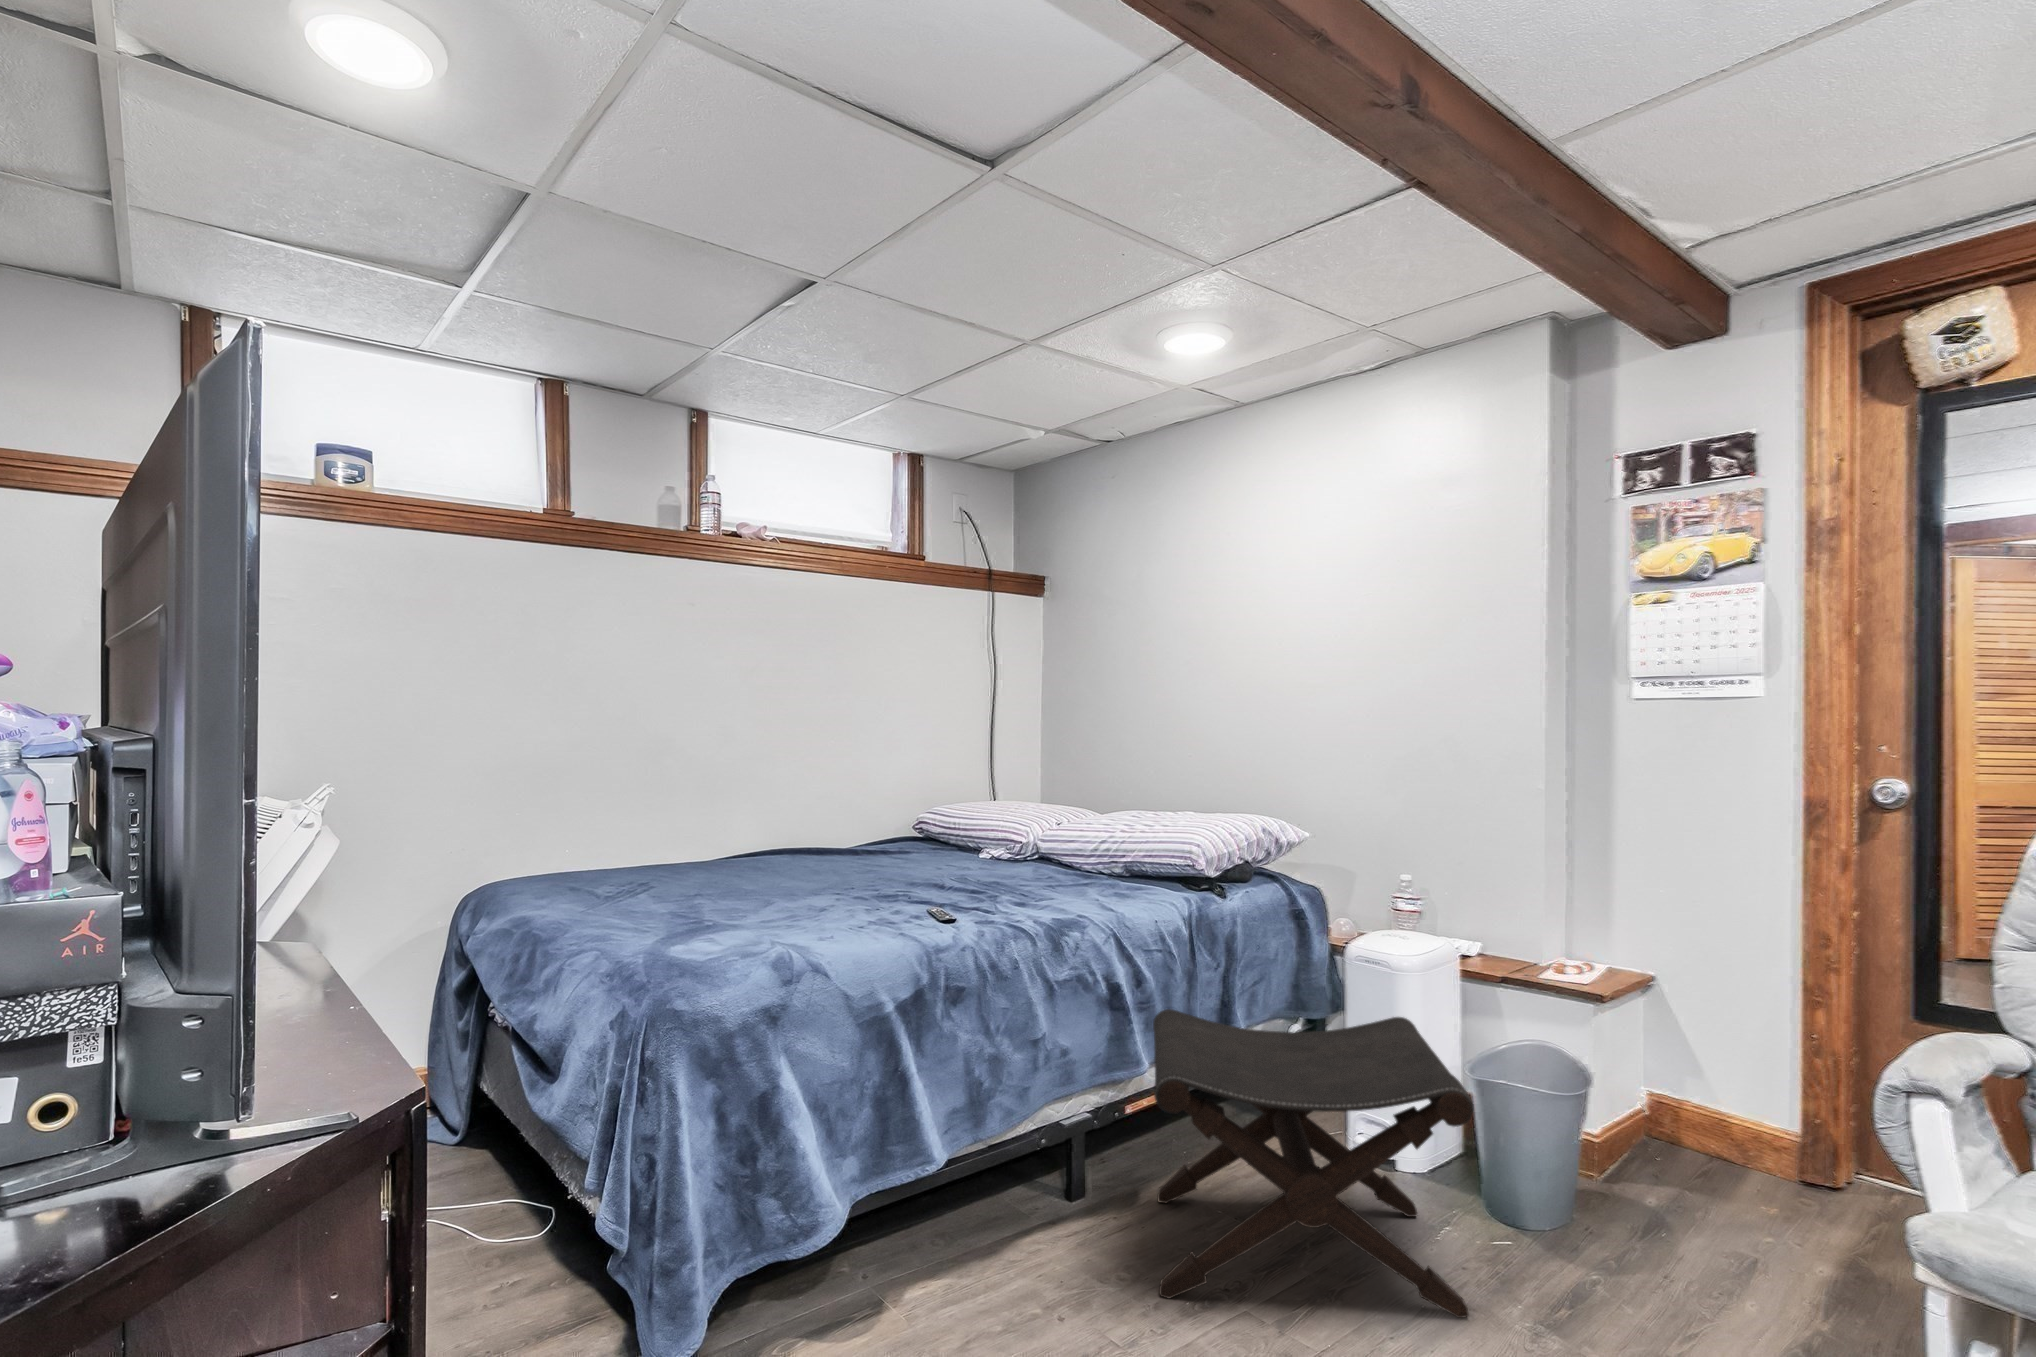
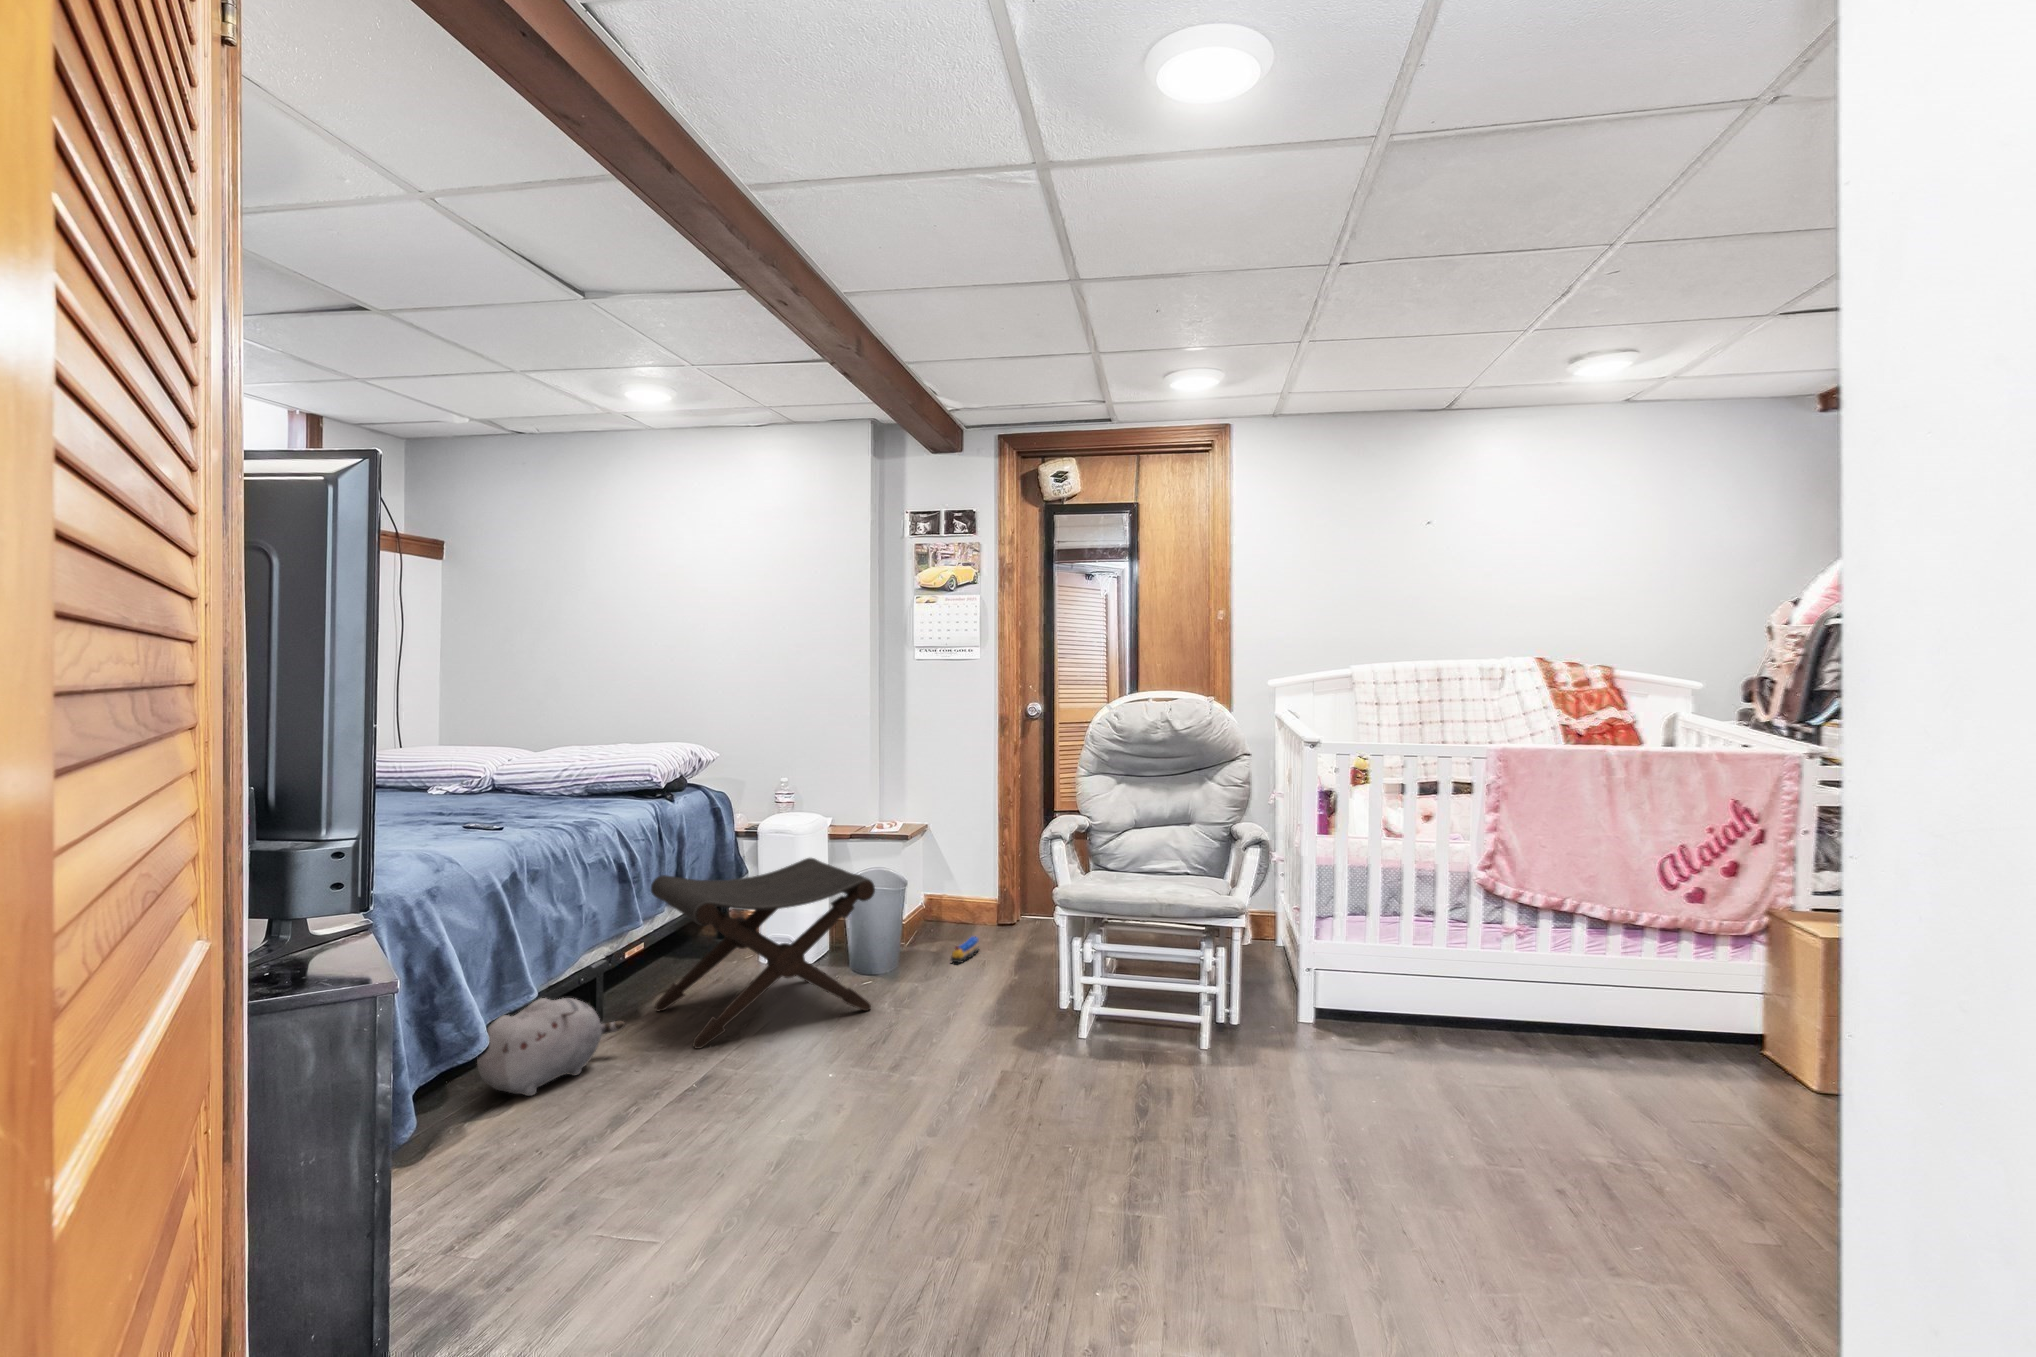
plush toy: none [869,1167,1071,1301] -> present [477,998,625,1096]
toy train: none [1670,1210,1748,1264] -> present [951,937,979,965]

